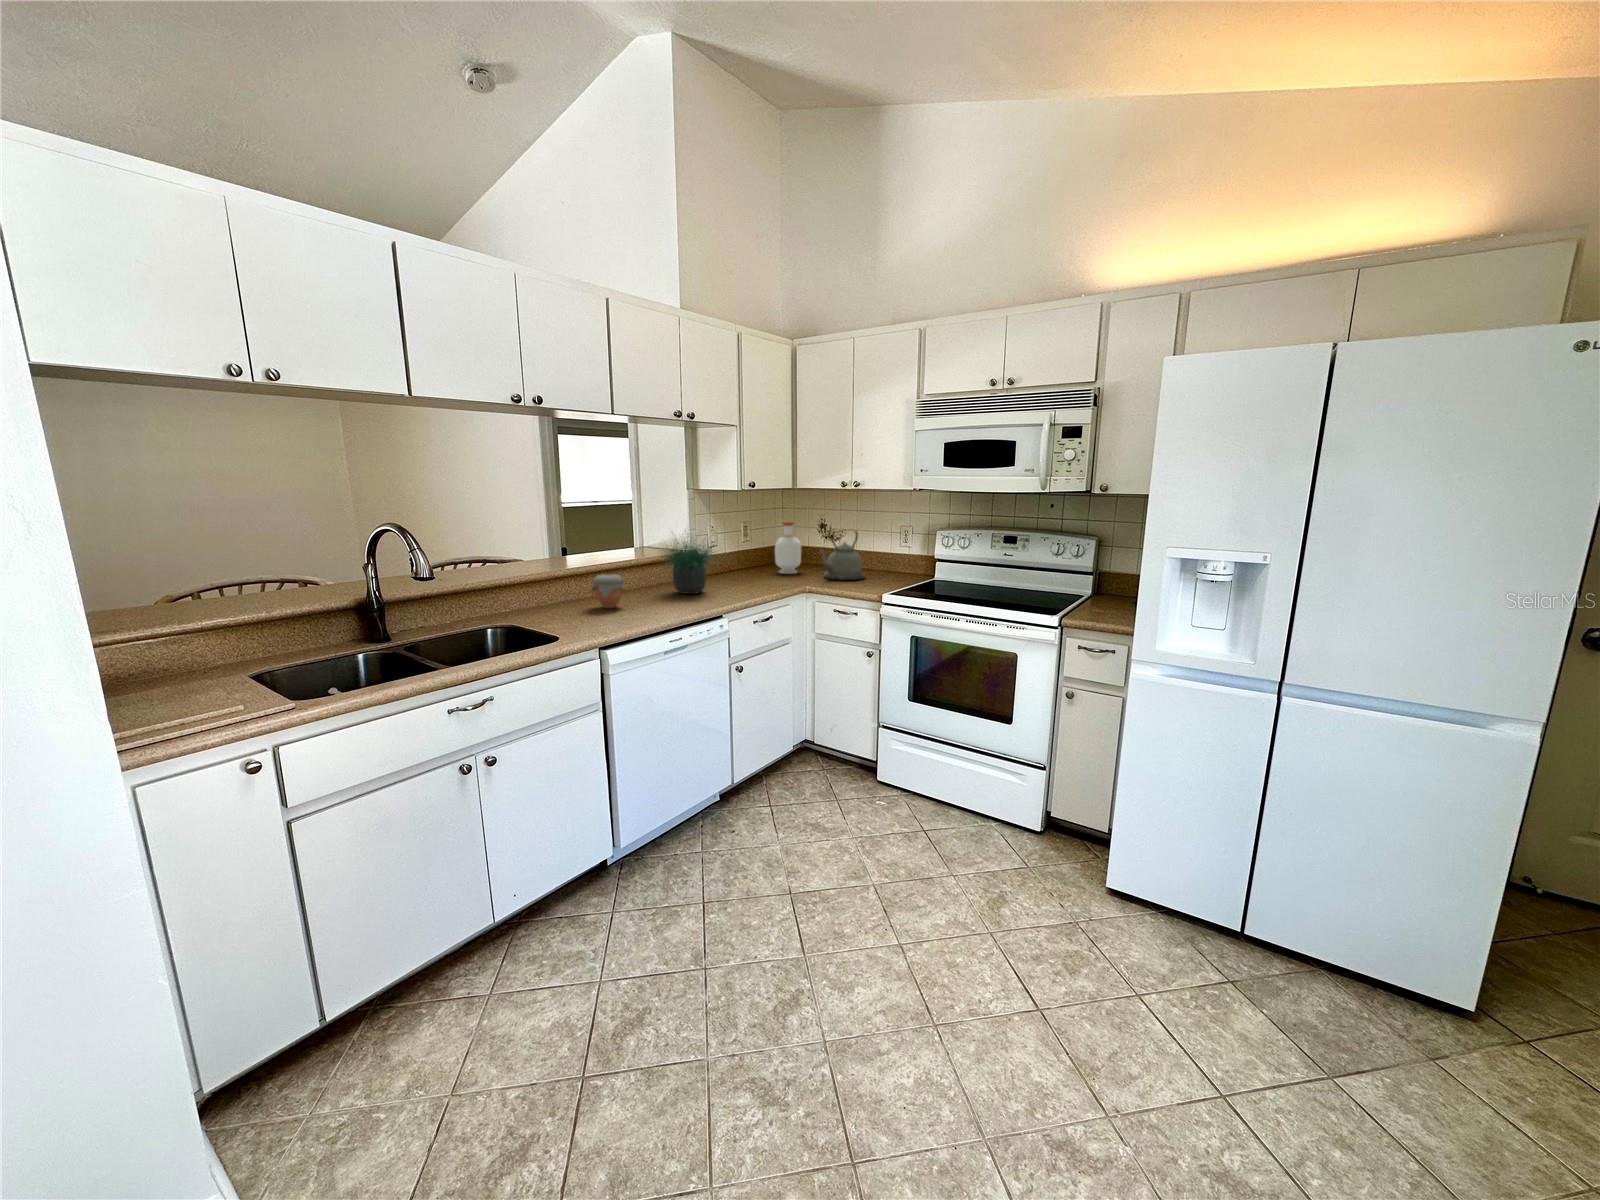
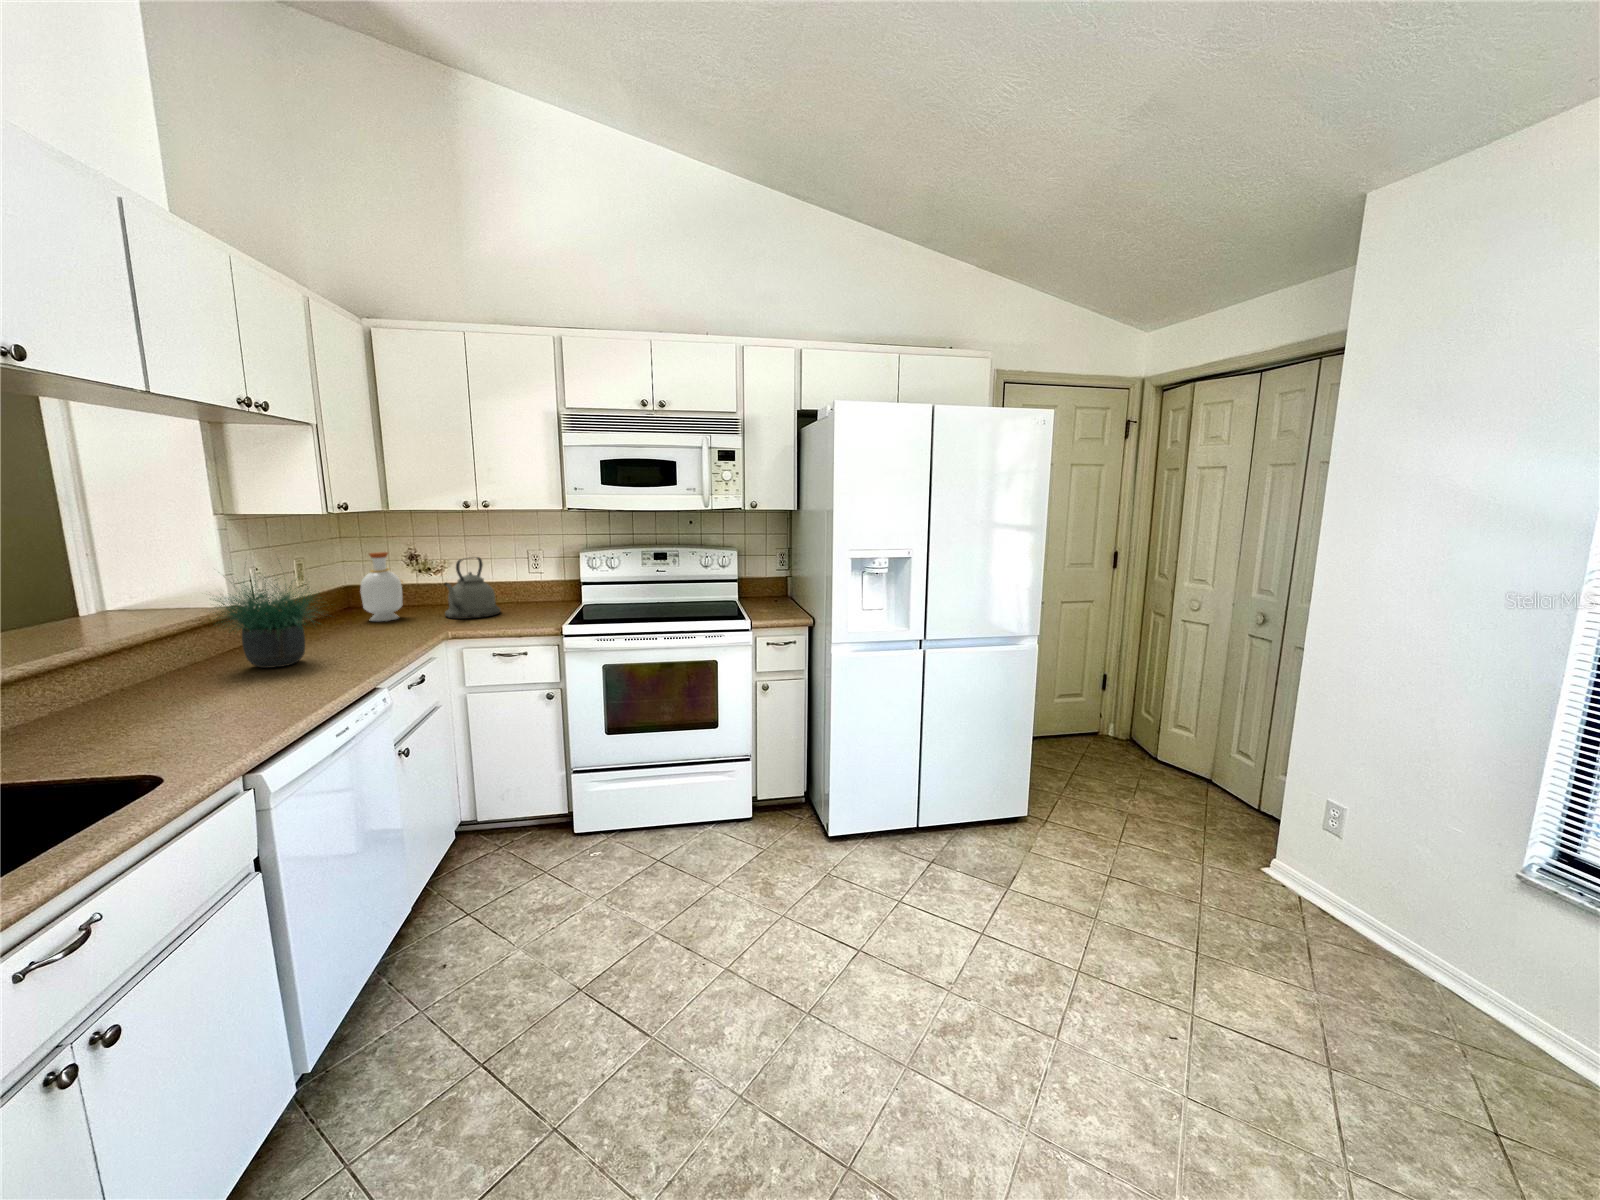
jar: present [592,574,625,608] -> none [112,654,195,713]

